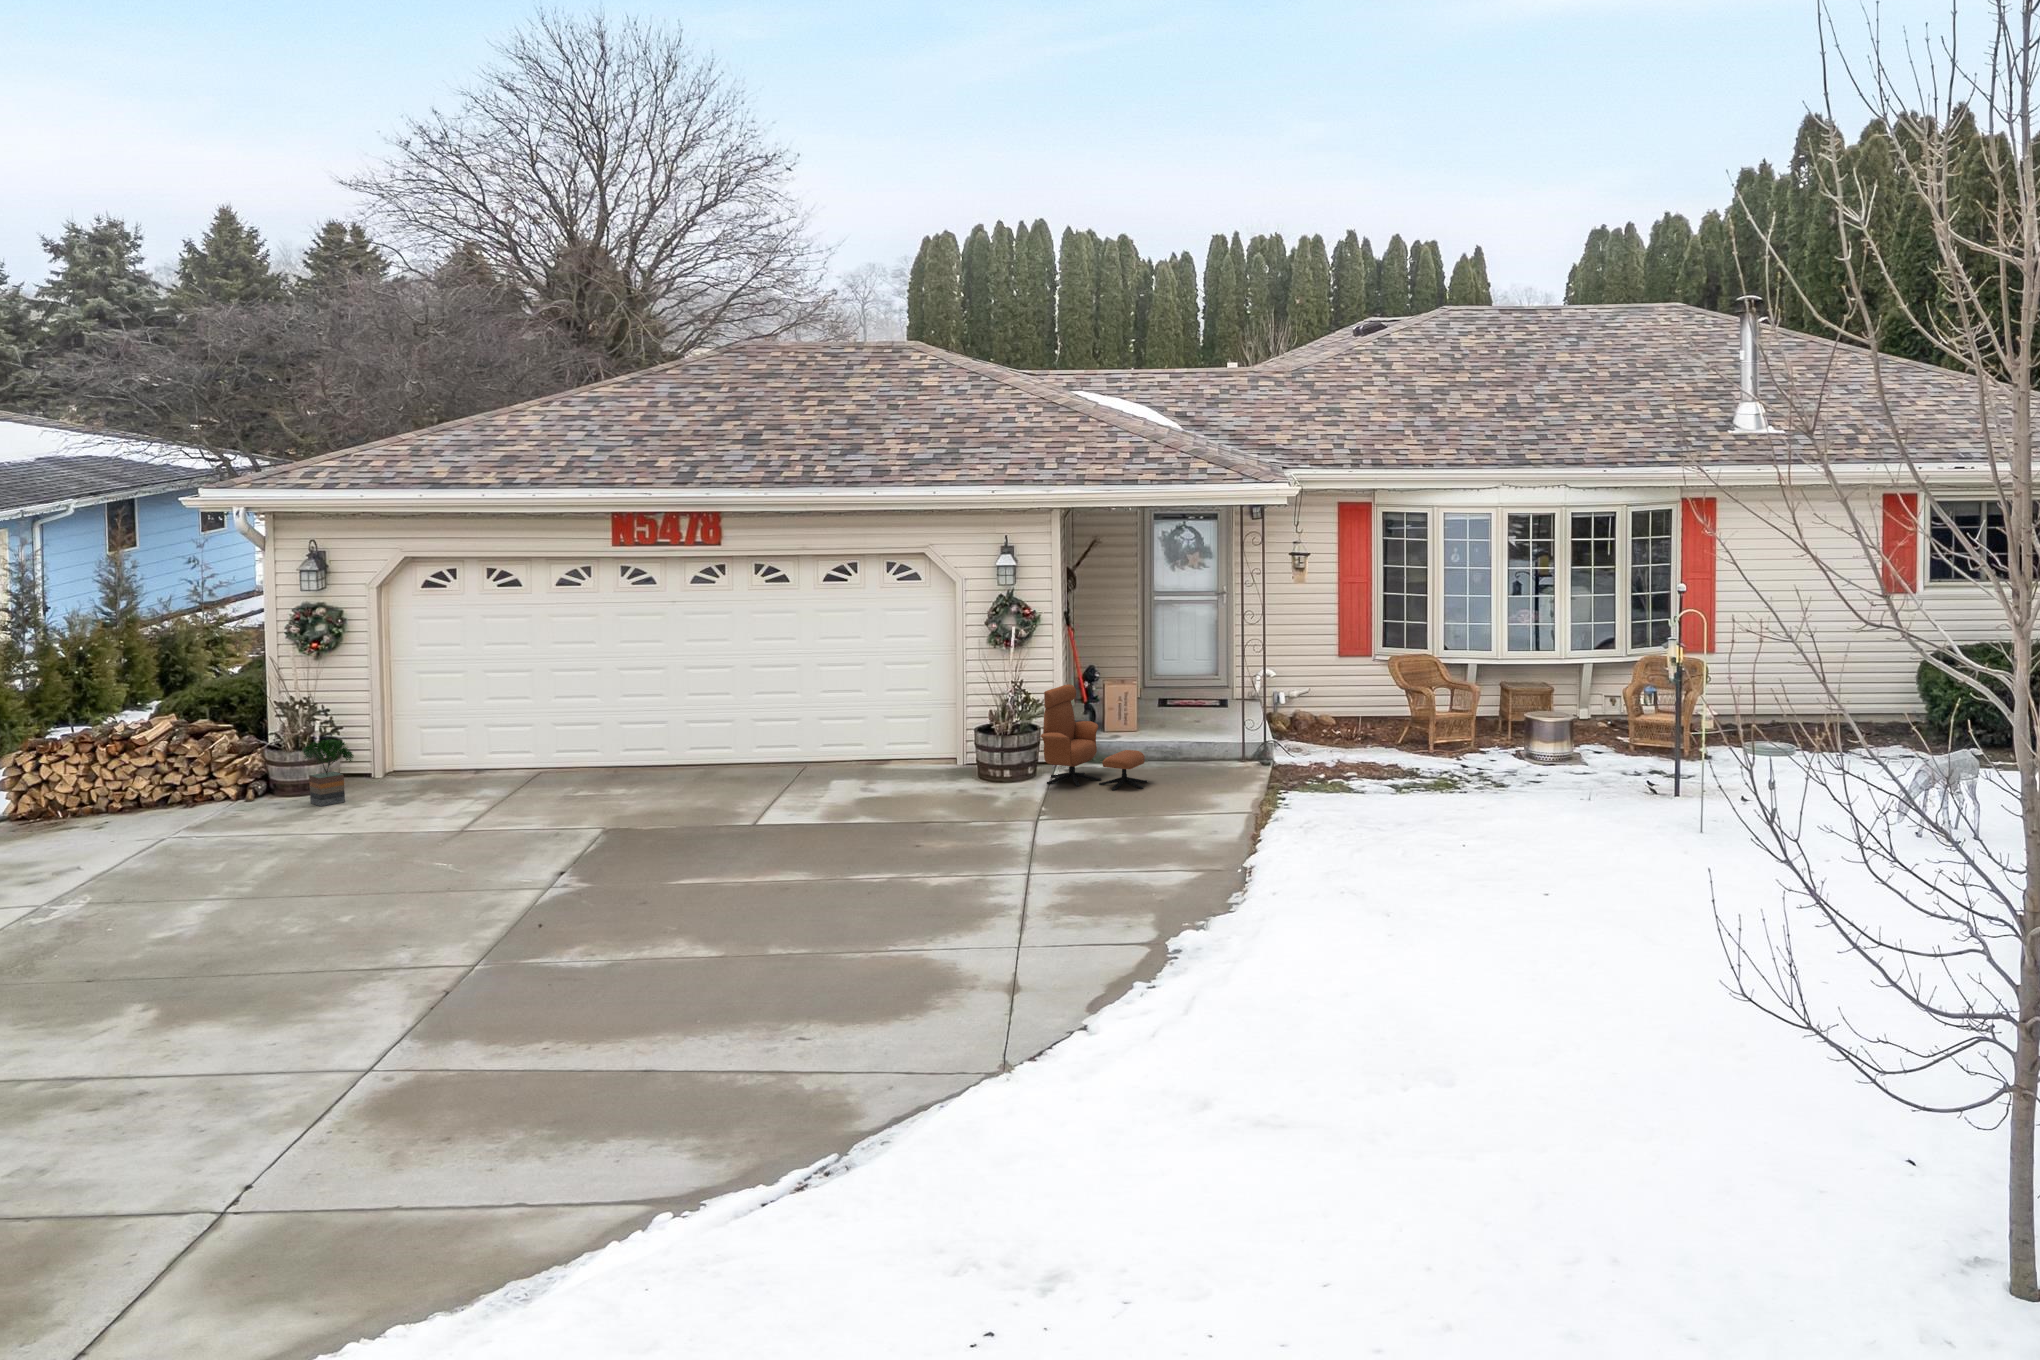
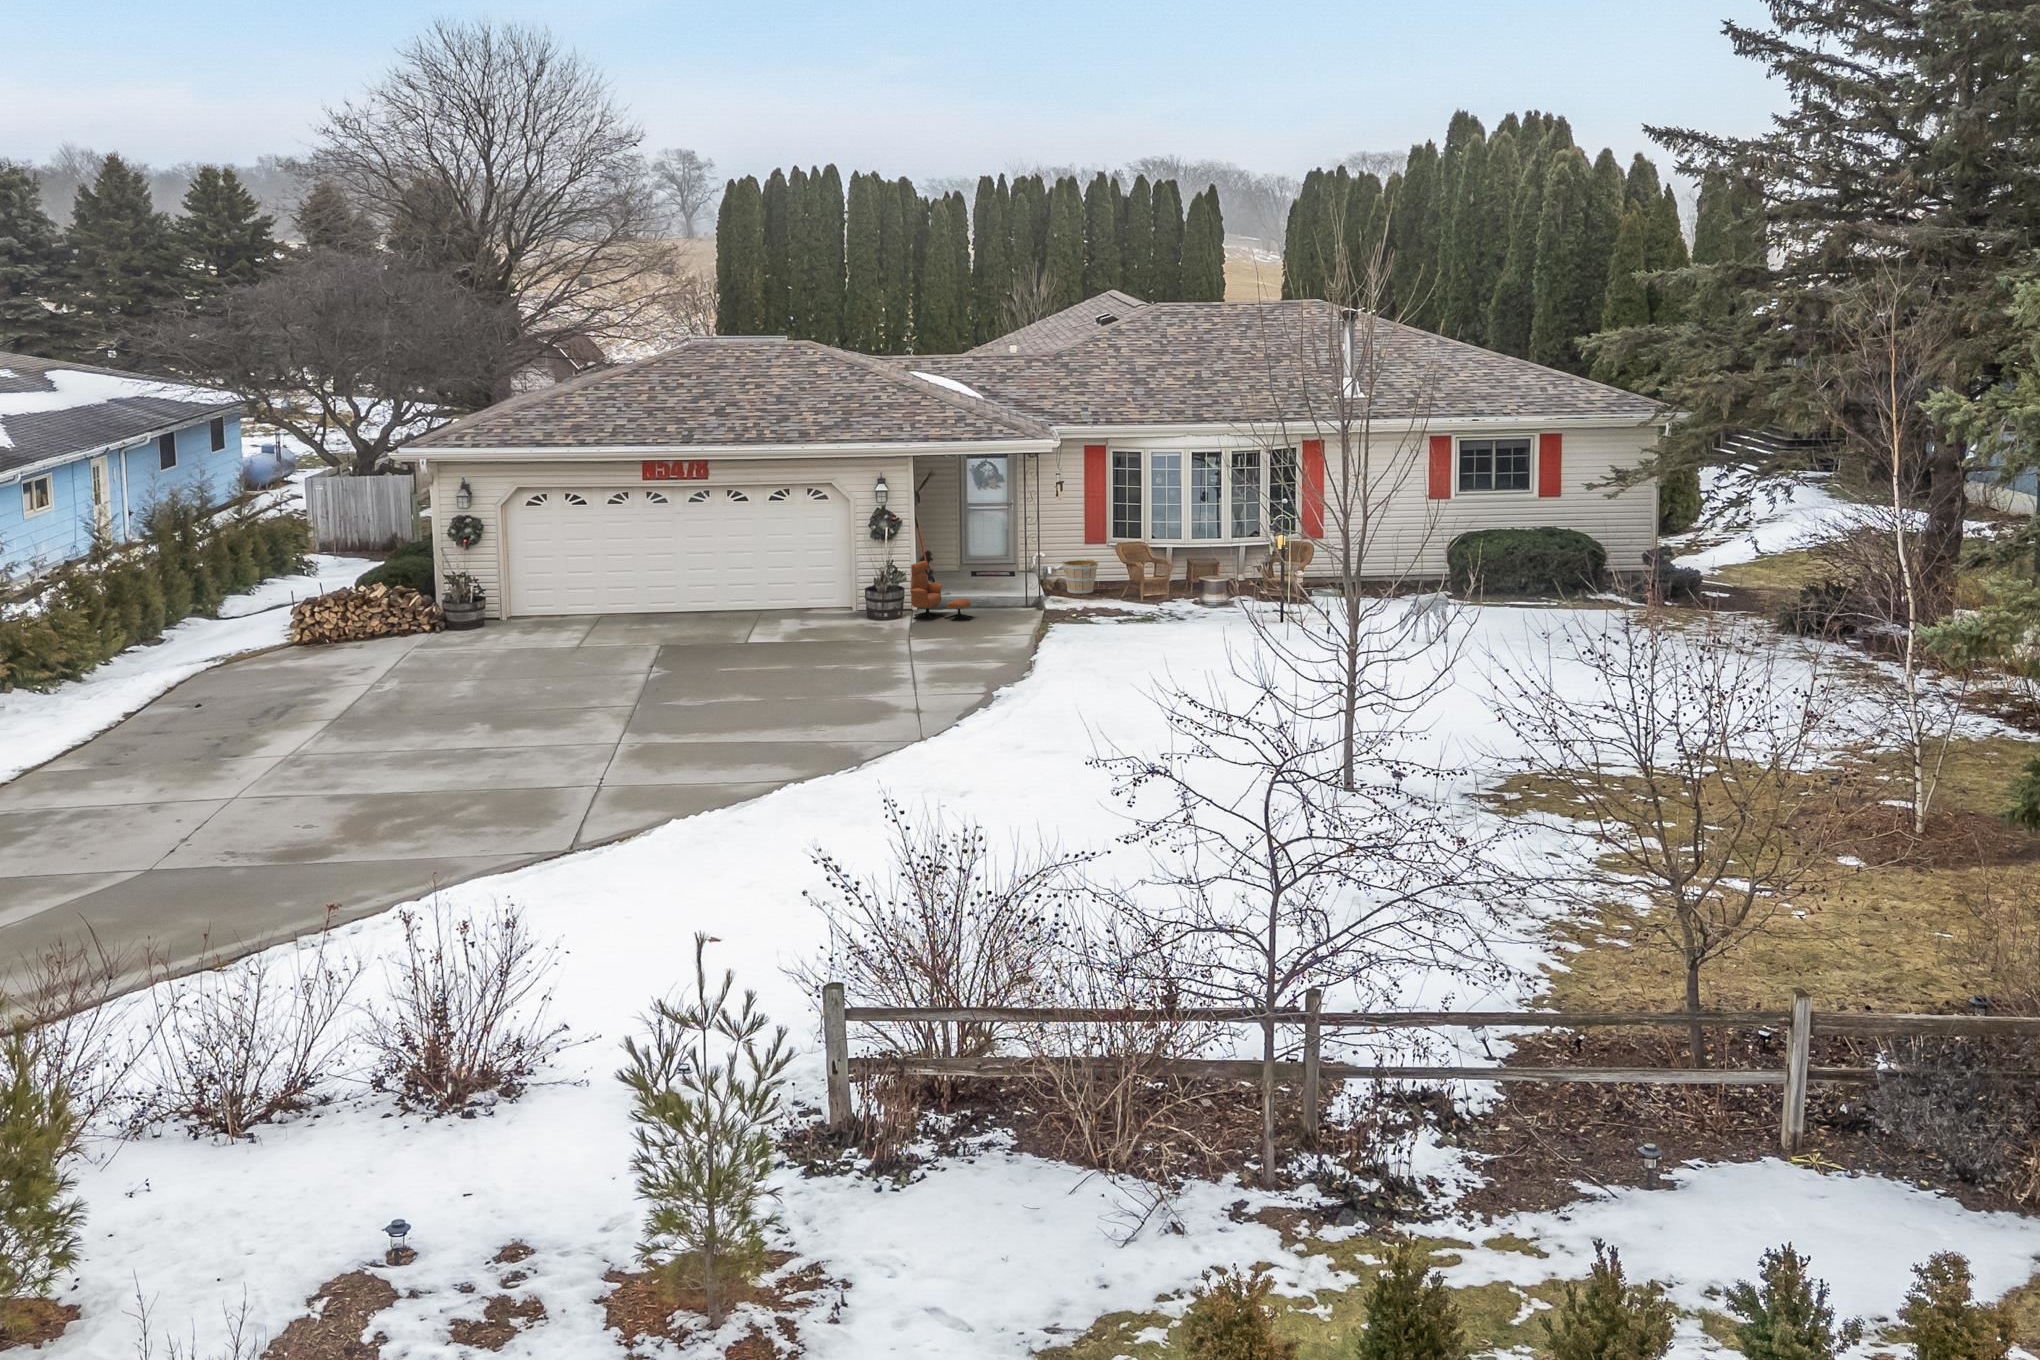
wooden bucket: none [1302,682,1361,739] -> present [1062,560,1098,594]
potted tree: present [303,740,354,806] -> none [470,597,502,636]

